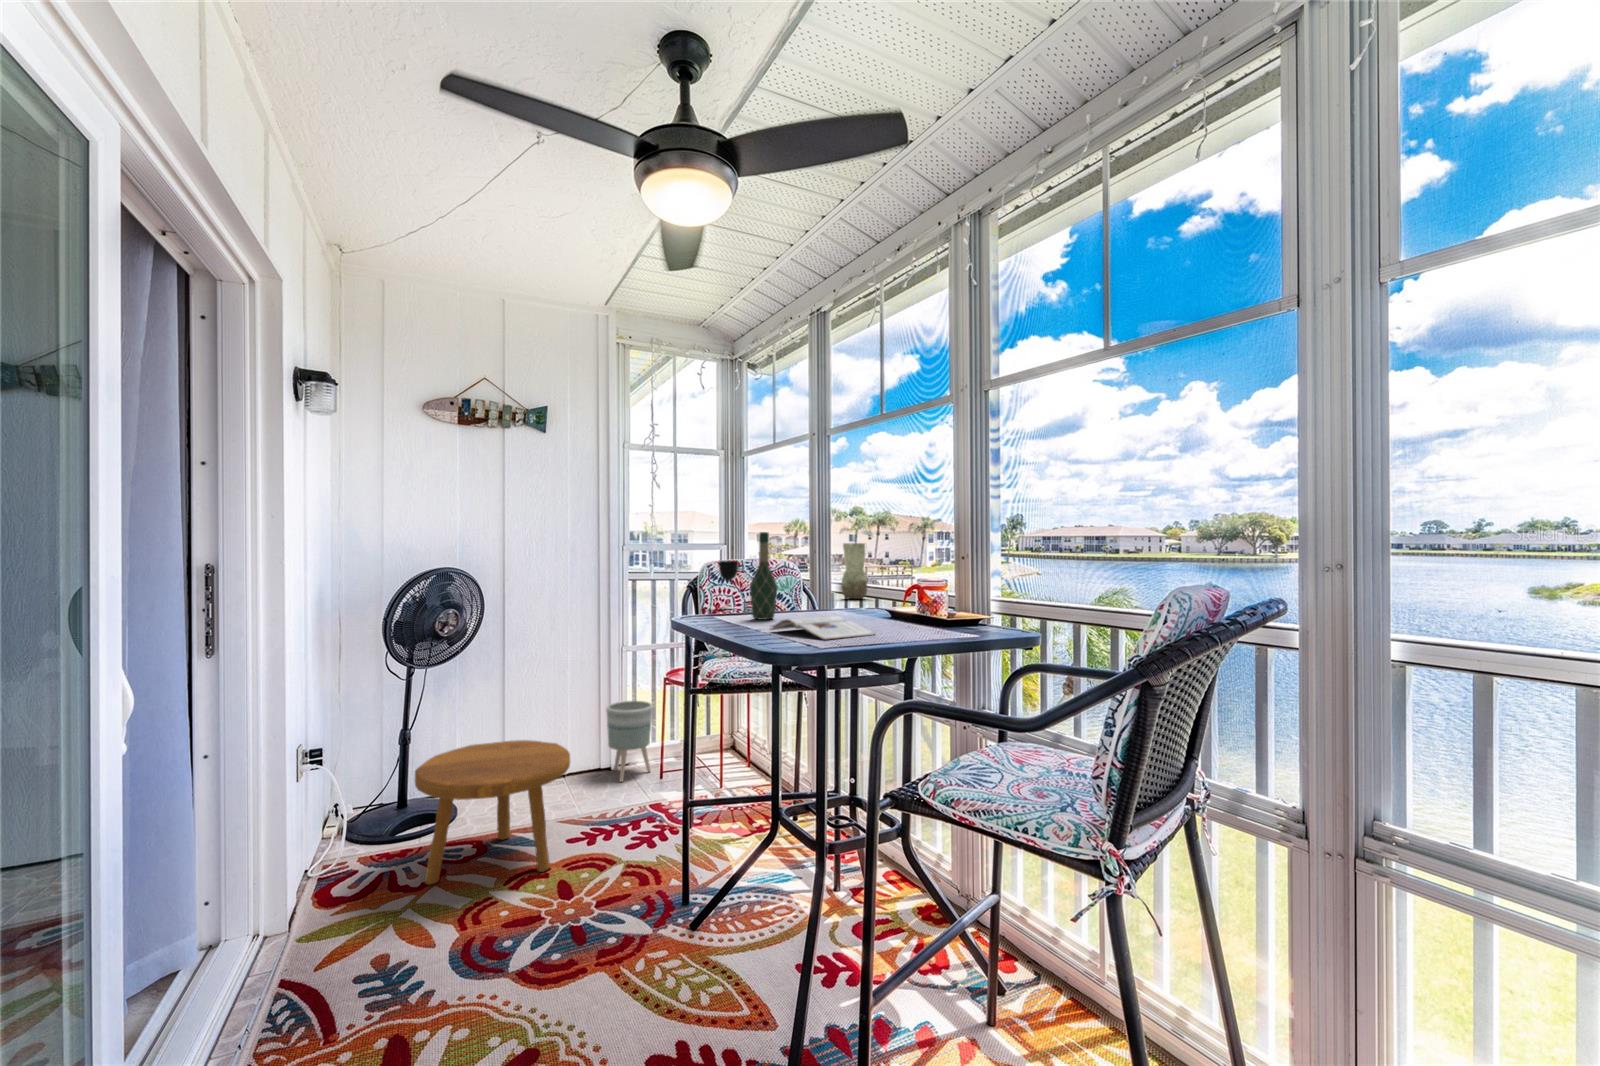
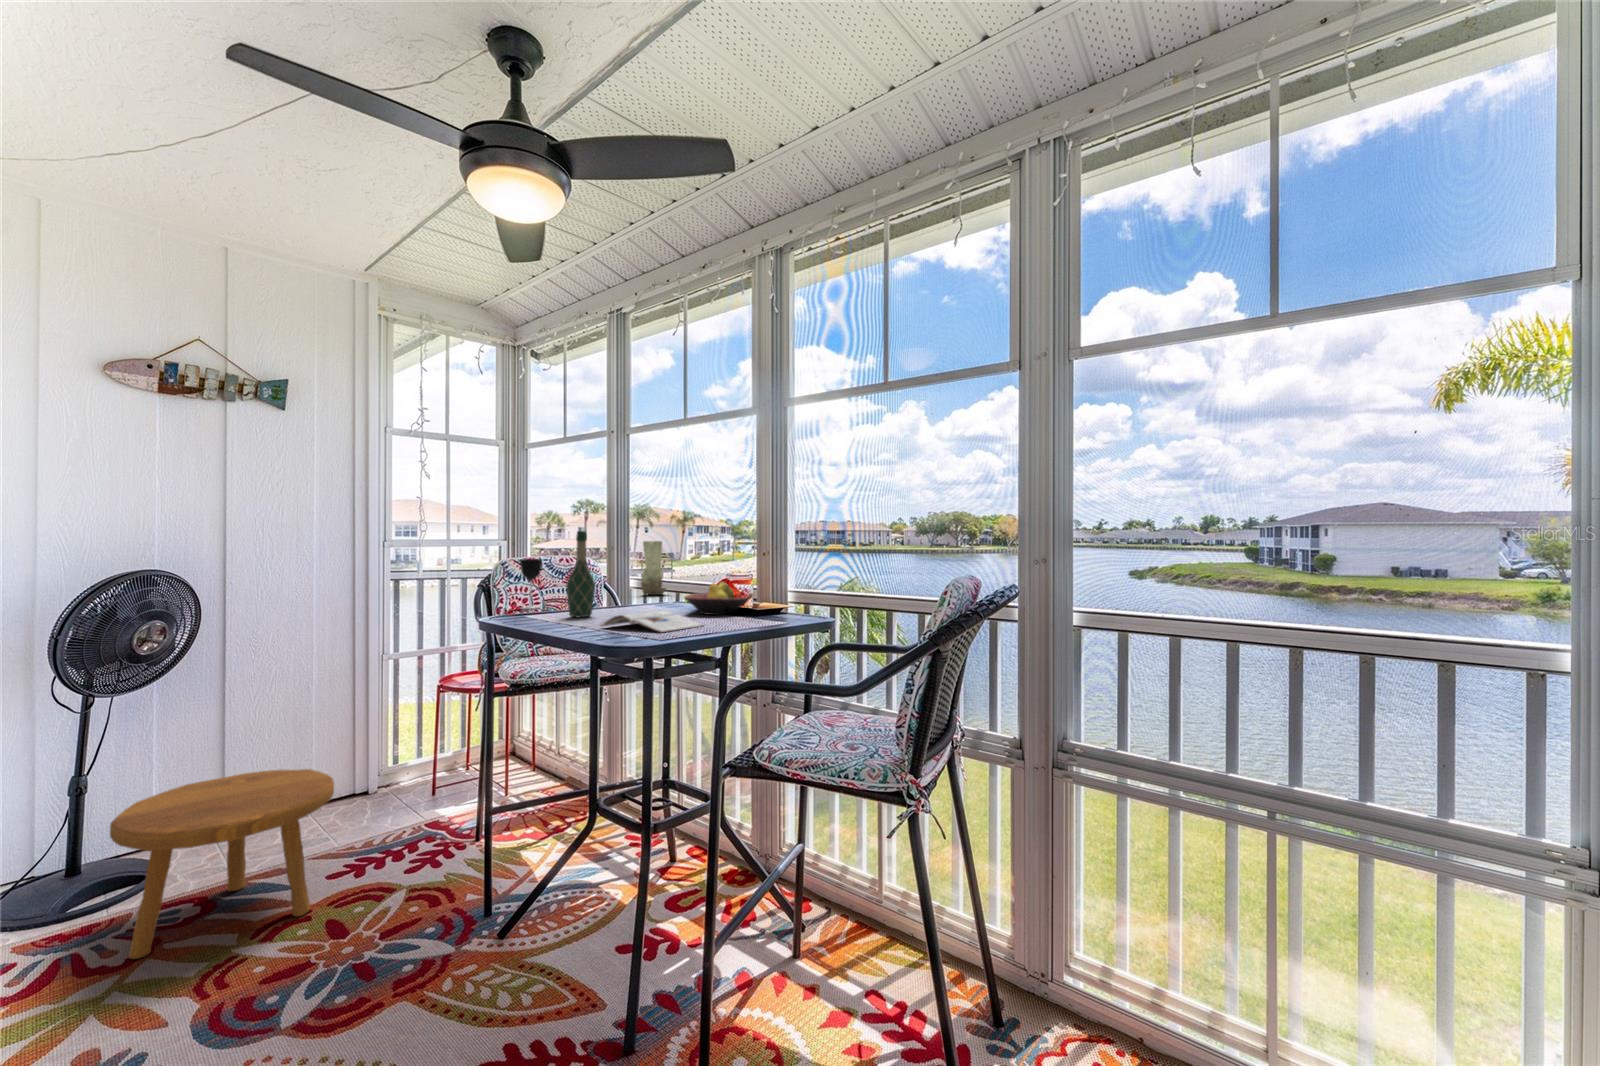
fruit bowl: none [866,586,945,622] -> present [685,582,753,615]
planter: present [606,701,653,782] -> none [363,715,422,806]

